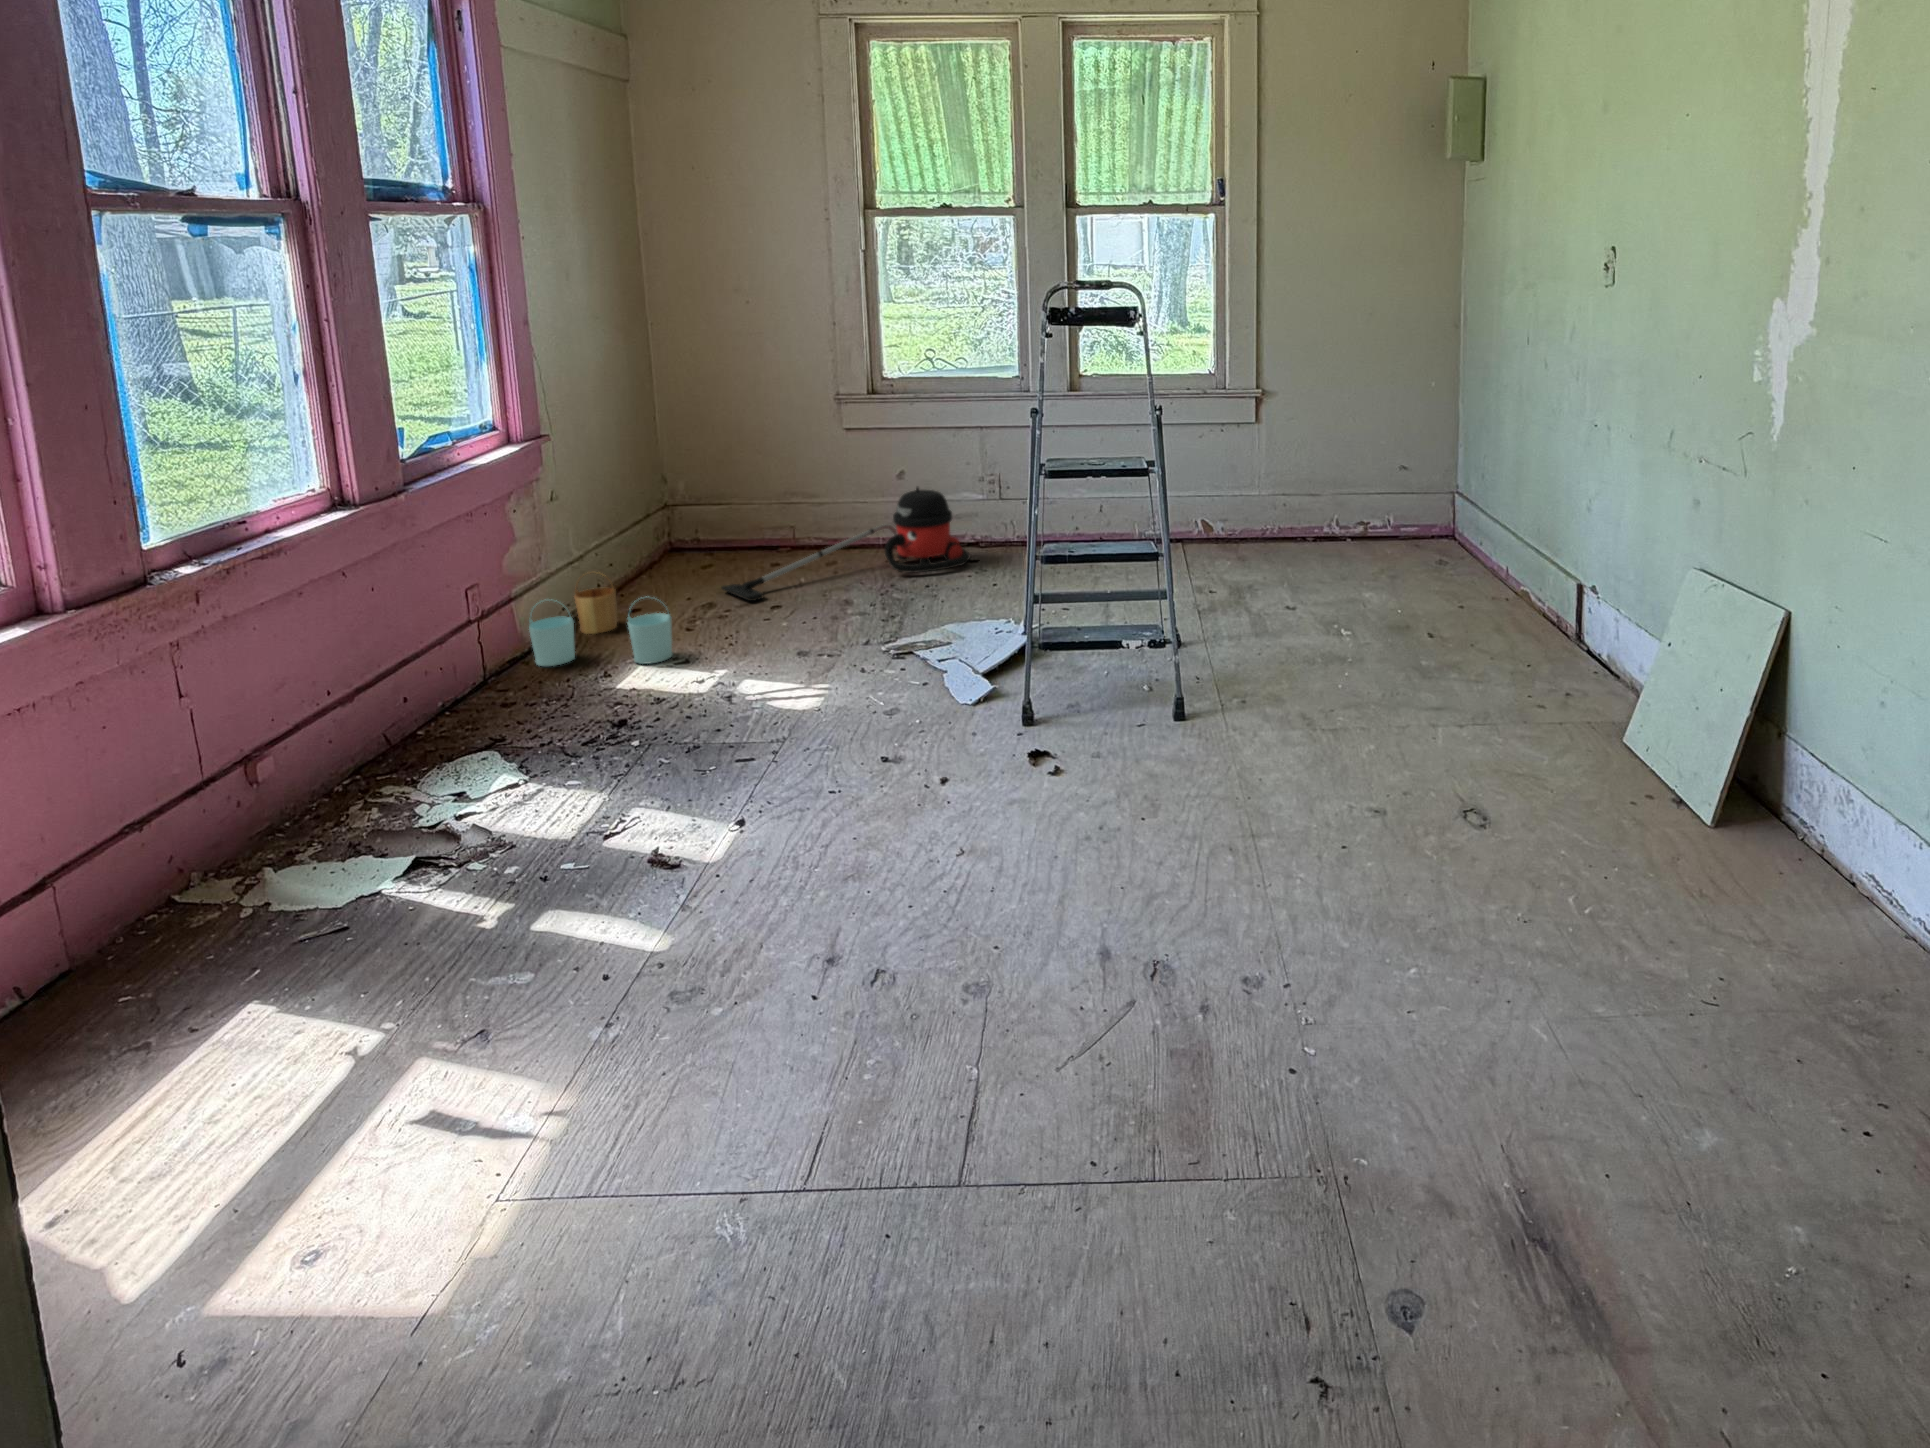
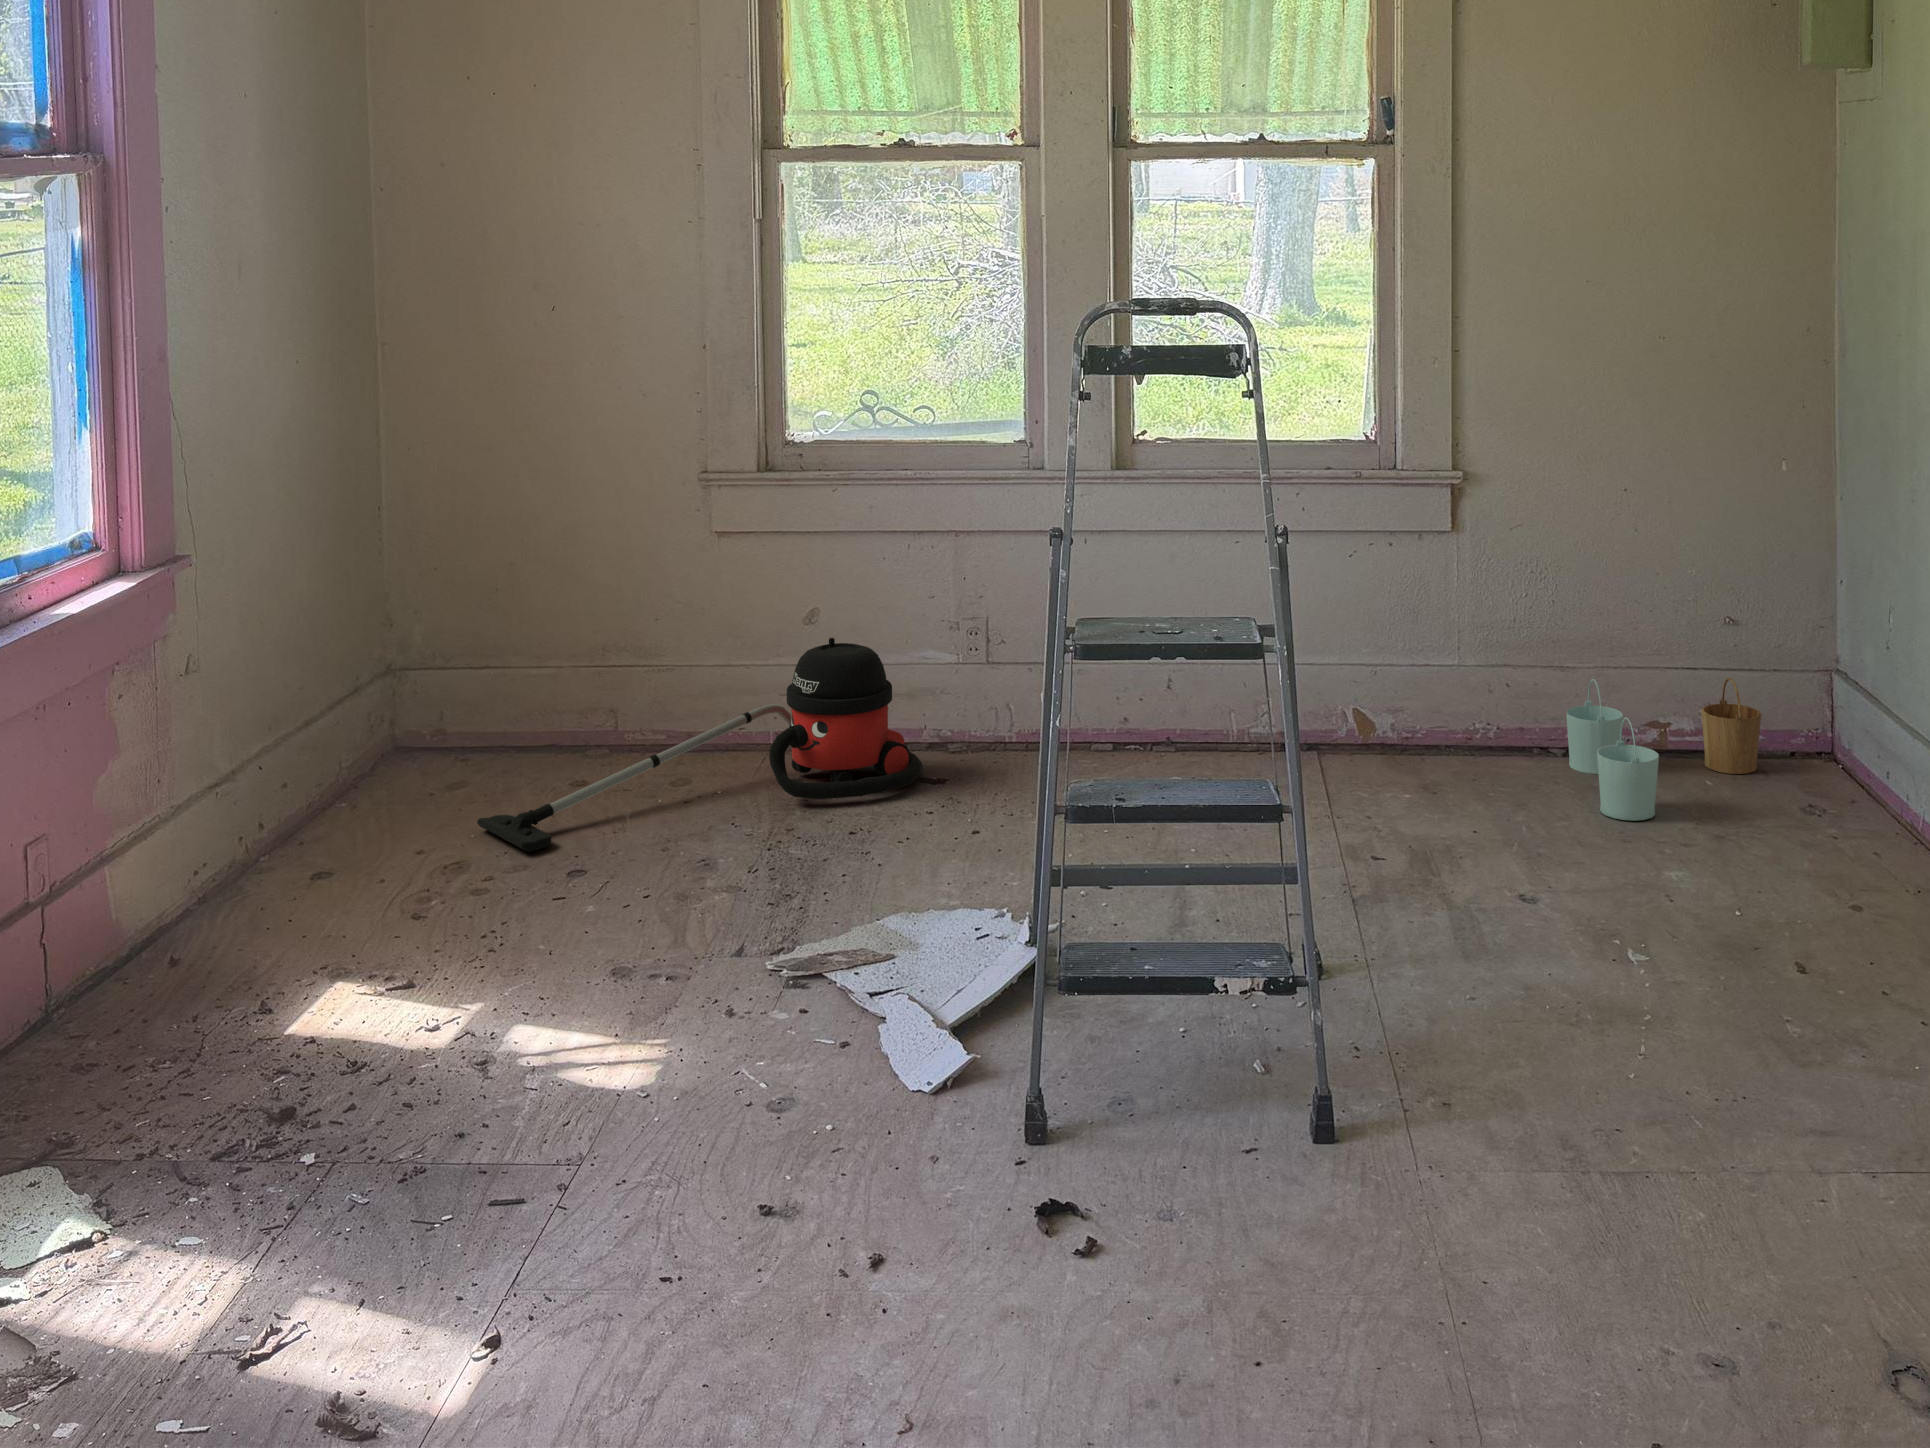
bucket: present [529,574,672,666] -> present [1567,678,1761,821]

